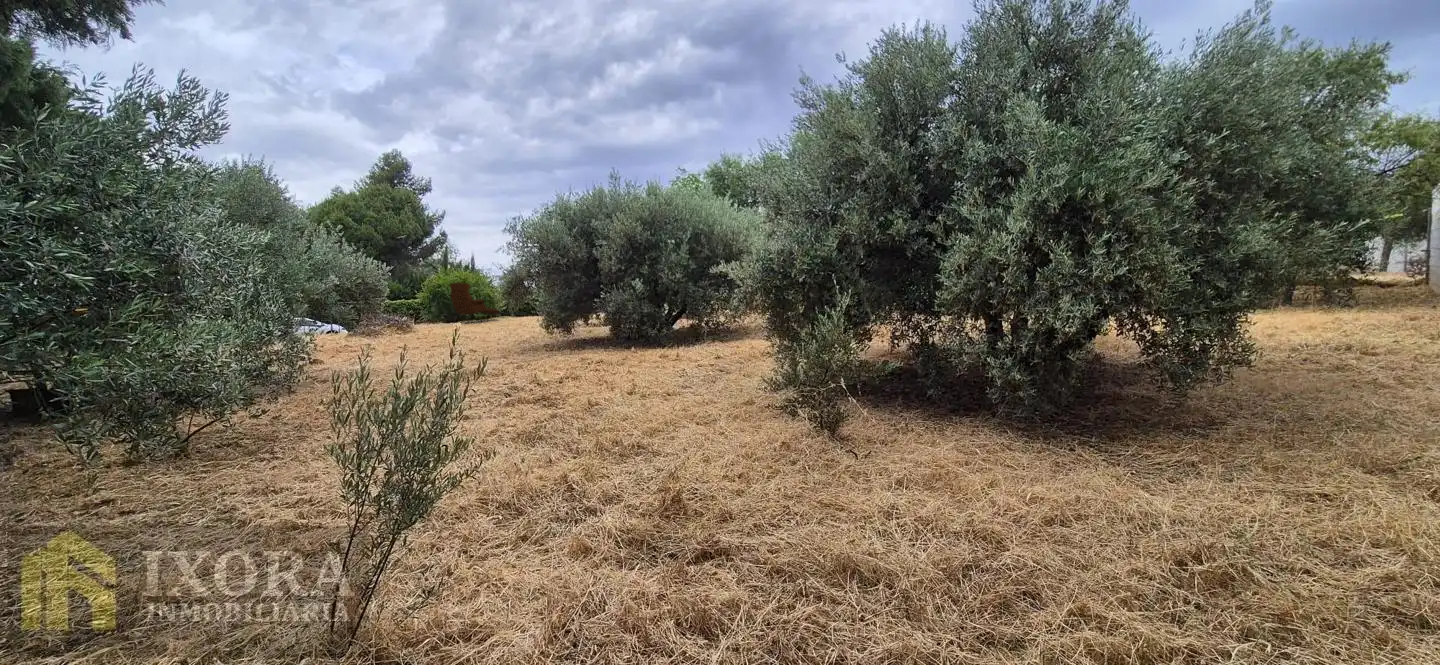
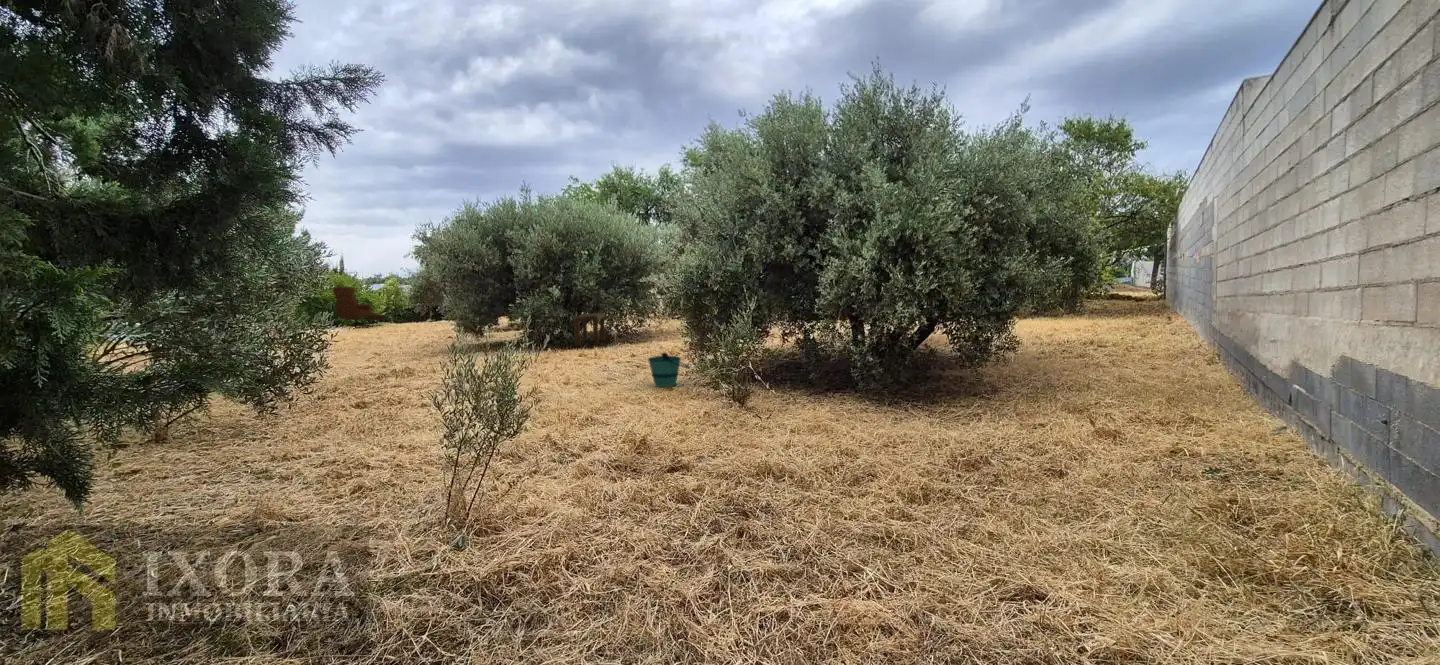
bench: none [662,308,700,346] -> present [573,313,605,346]
bucket: none [718,360,771,405] -> present [648,353,690,387]

